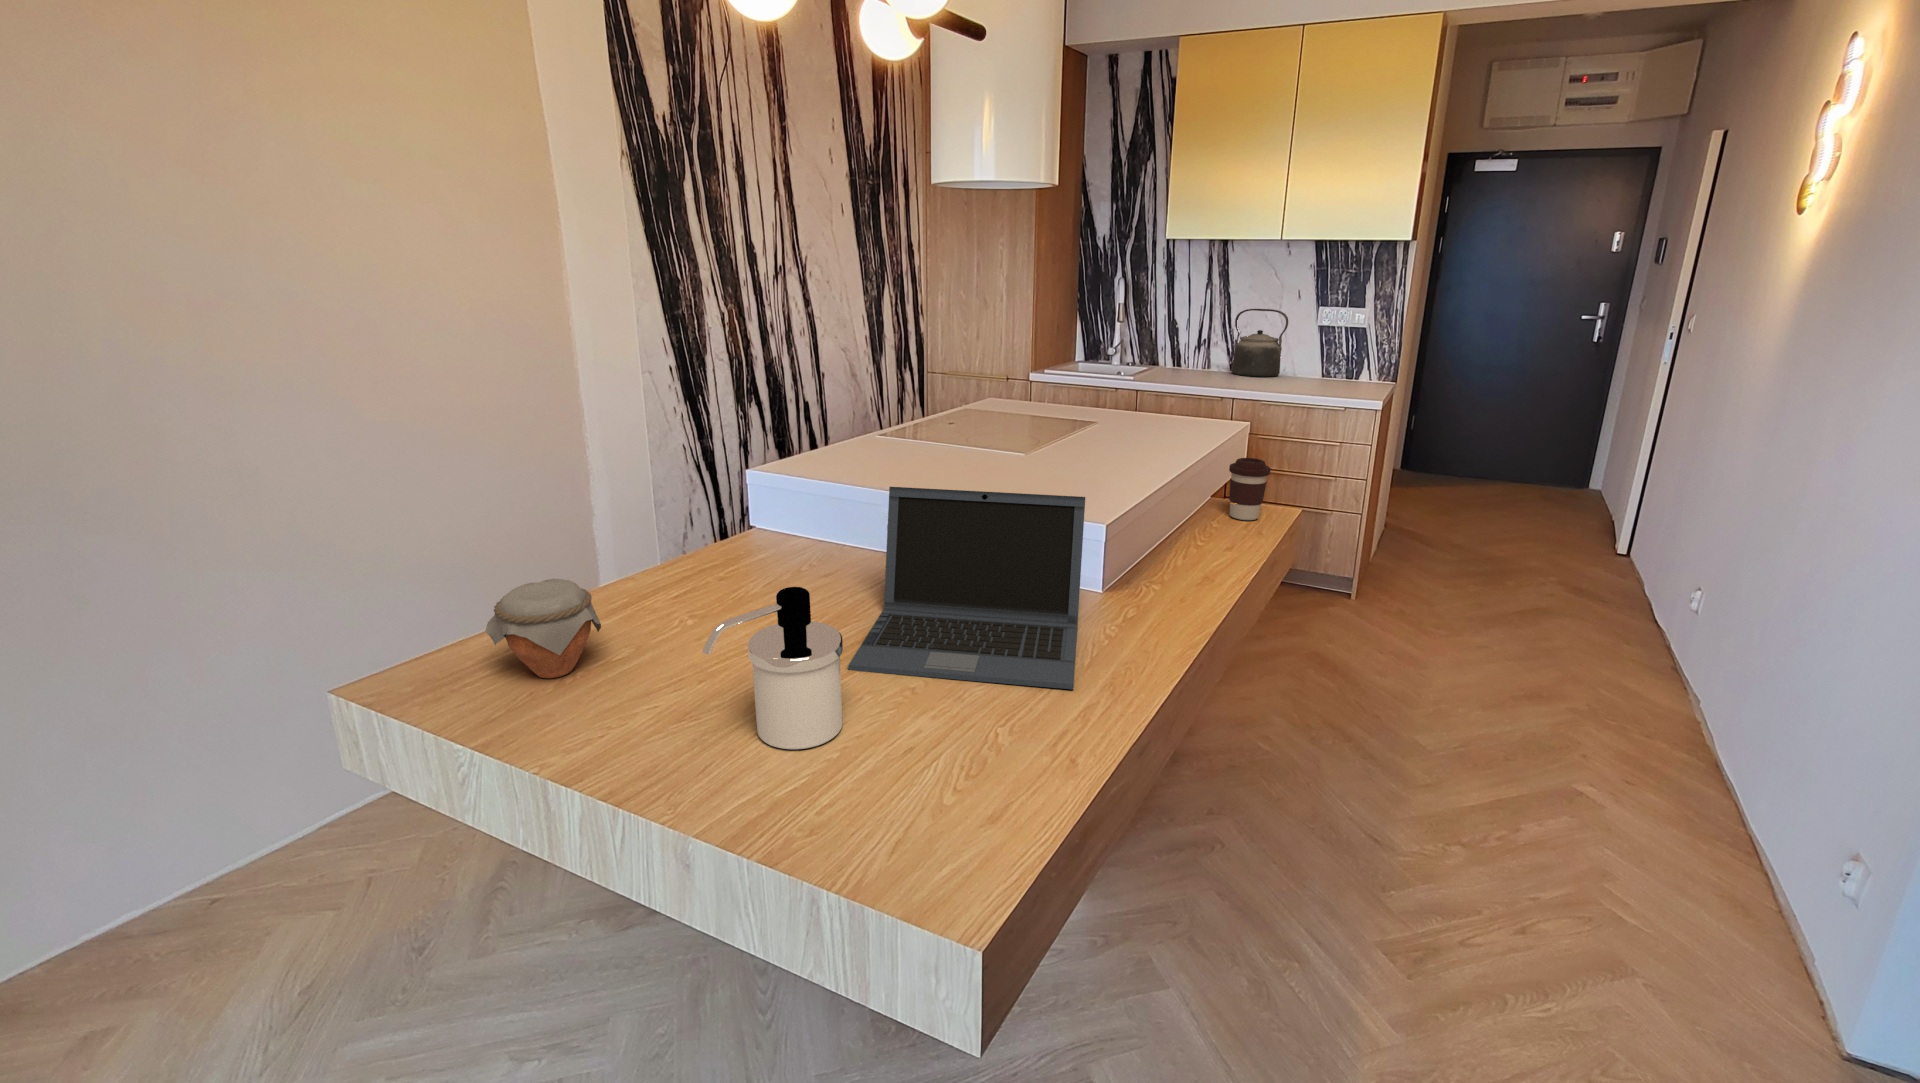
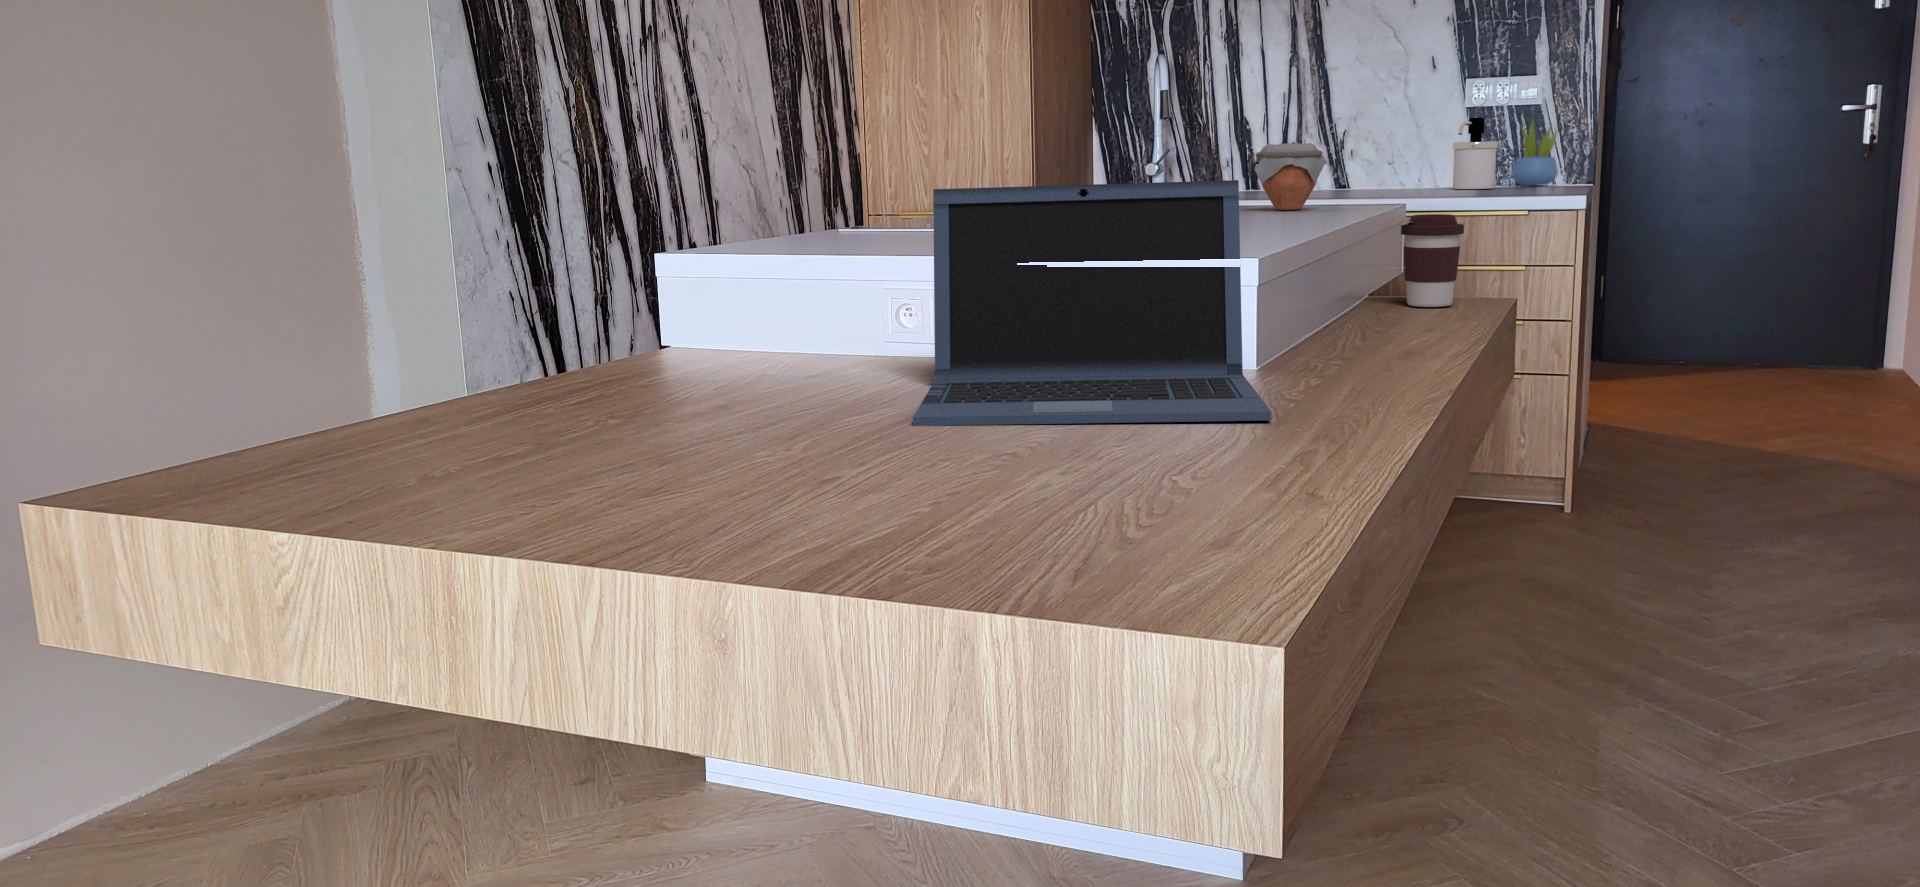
kettle: present [1231,309,1288,377] -> none [1327,88,1423,190]
succulent plant: none [1343,336,1379,380] -> present [1512,121,1558,186]
jar: present [485,579,601,678] -> present [1254,143,1327,210]
soap dispenser: present [702,587,843,749] -> present [1453,118,1498,189]

